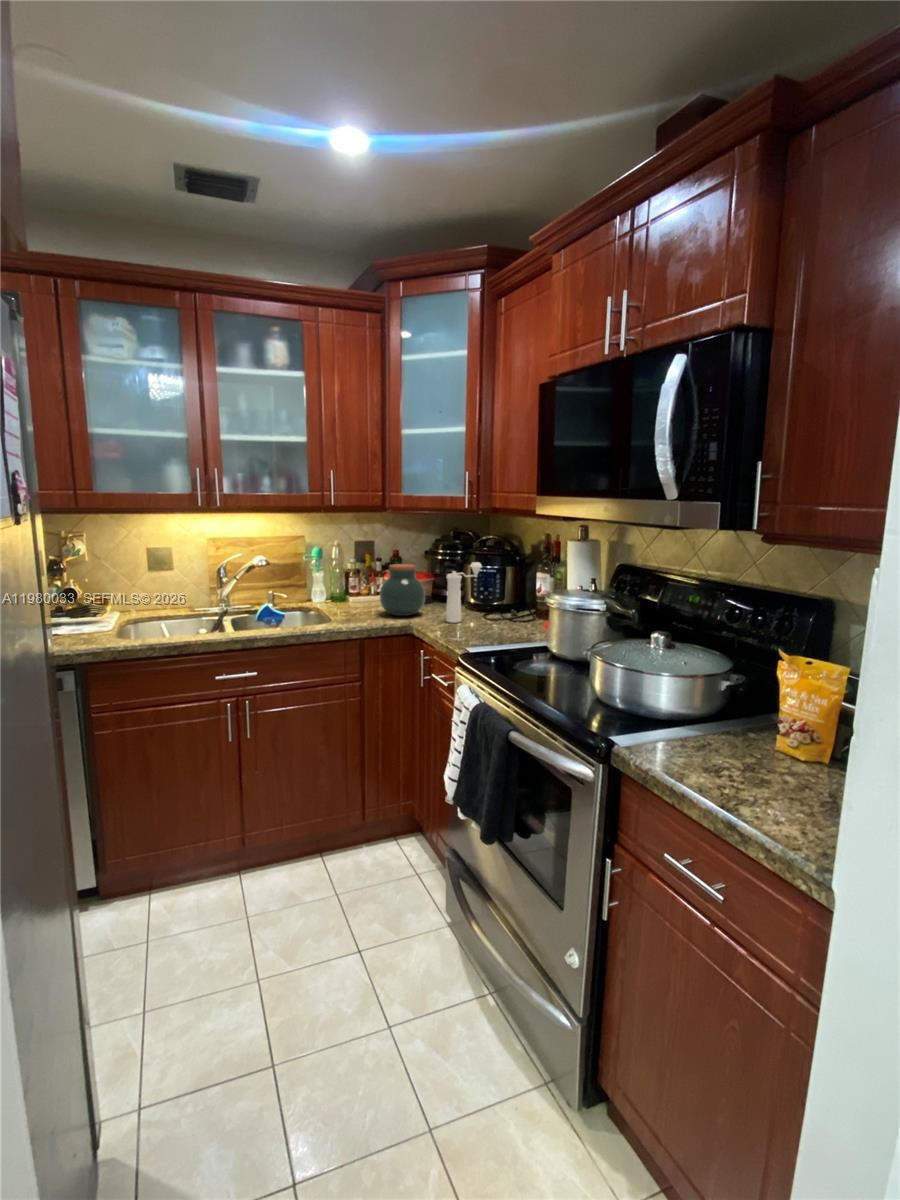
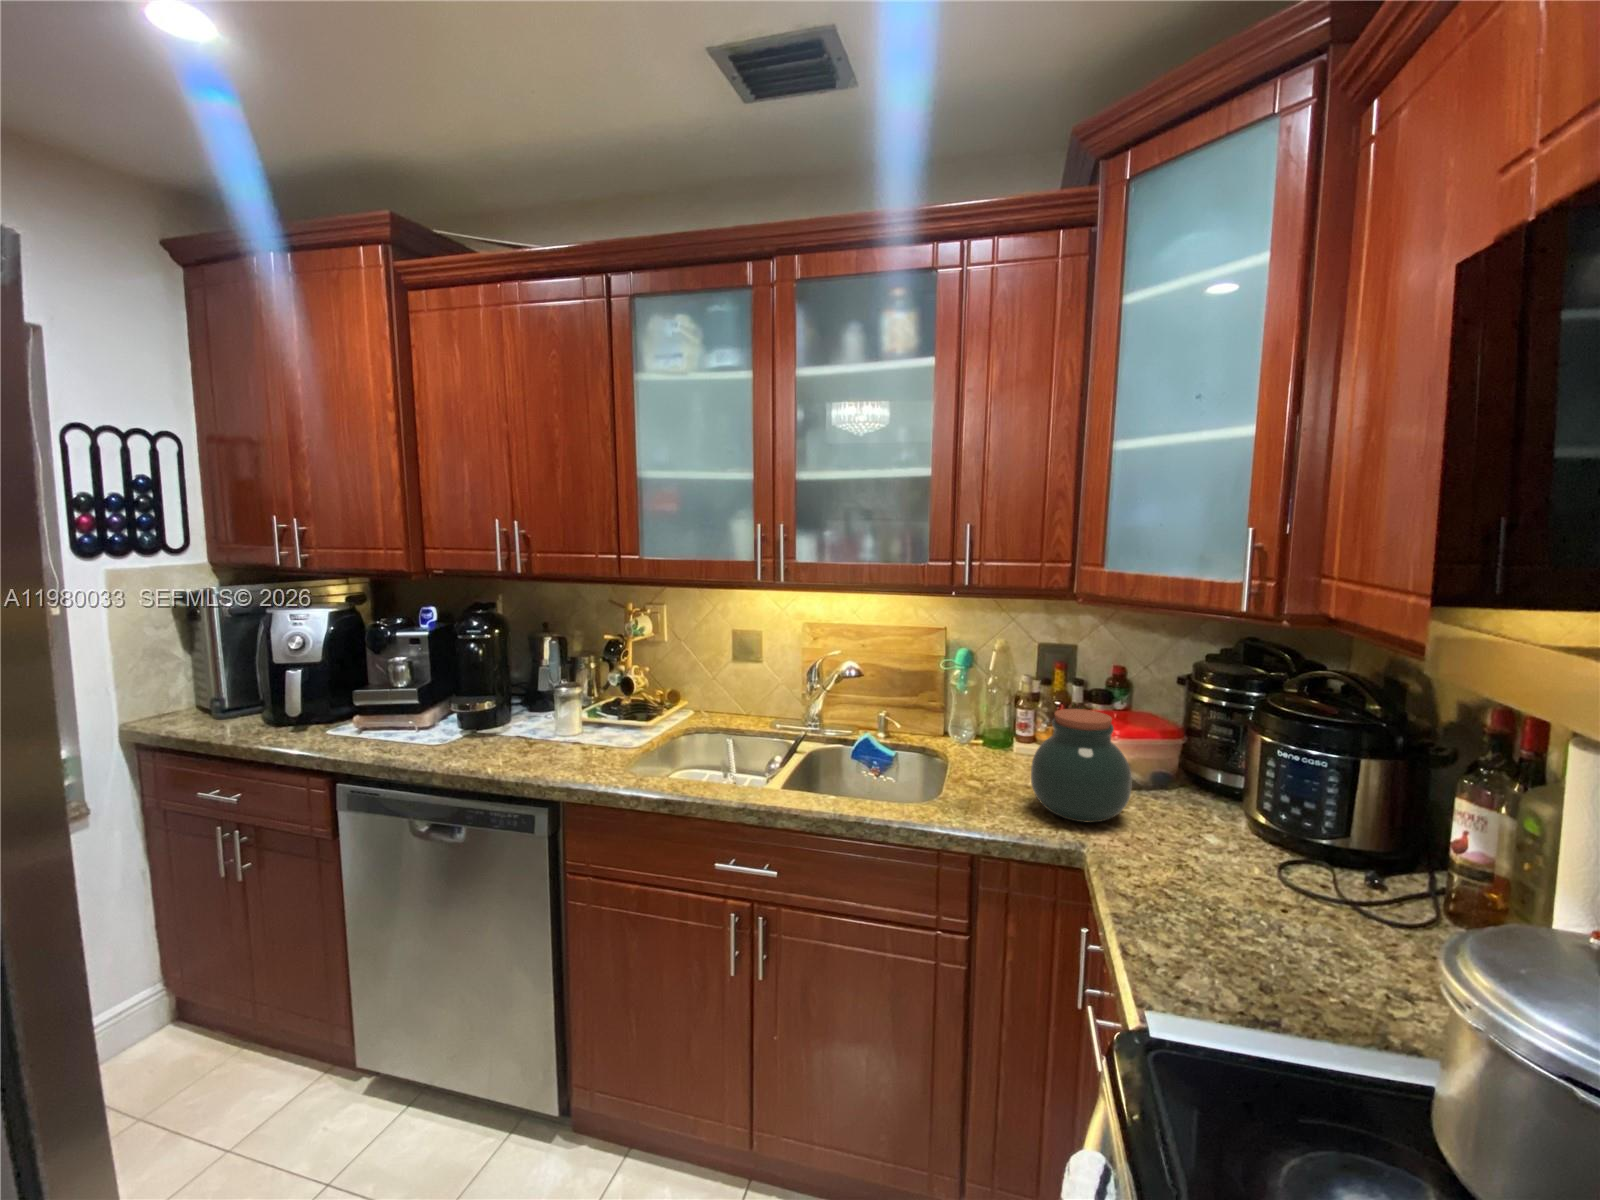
pepper mill: present [446,562,482,623] -> none [1163,739,1278,880]

